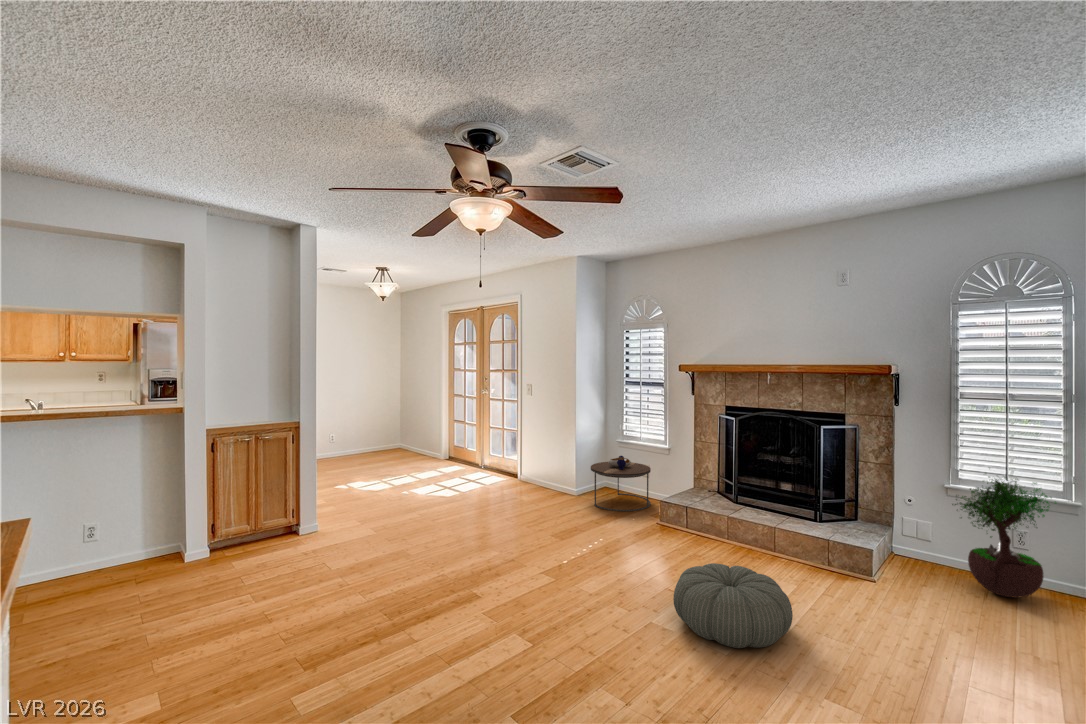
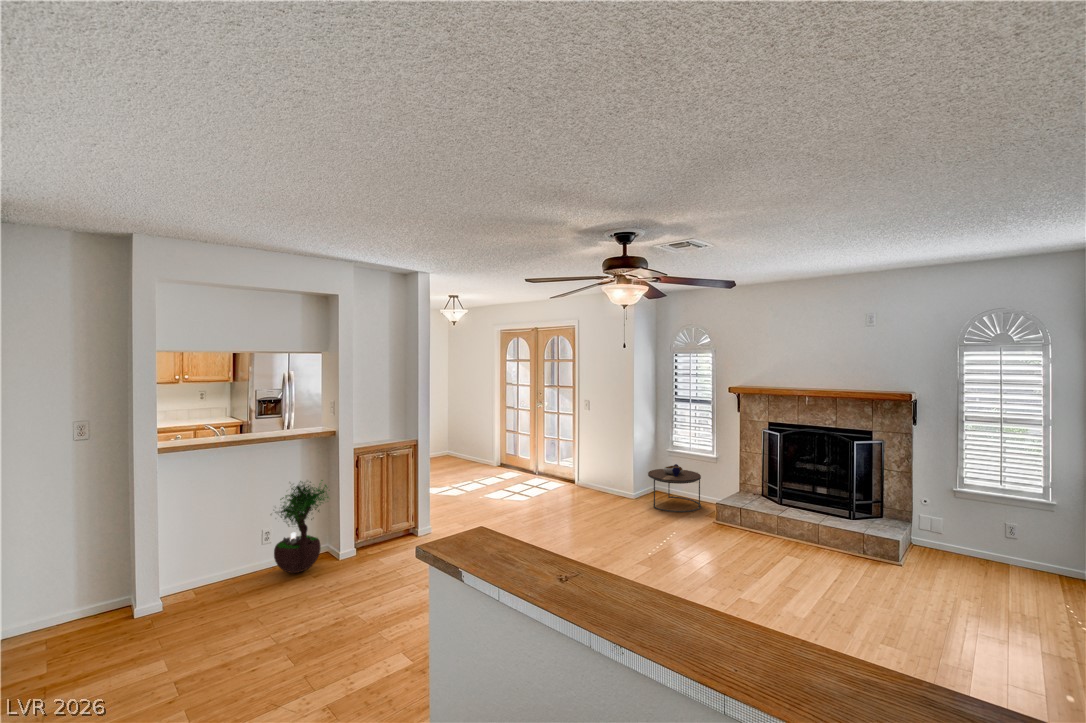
potted tree: present [952,477,1056,598] -> present [274,480,328,573]
pouf: present [673,563,793,648] -> none [757,552,850,613]

